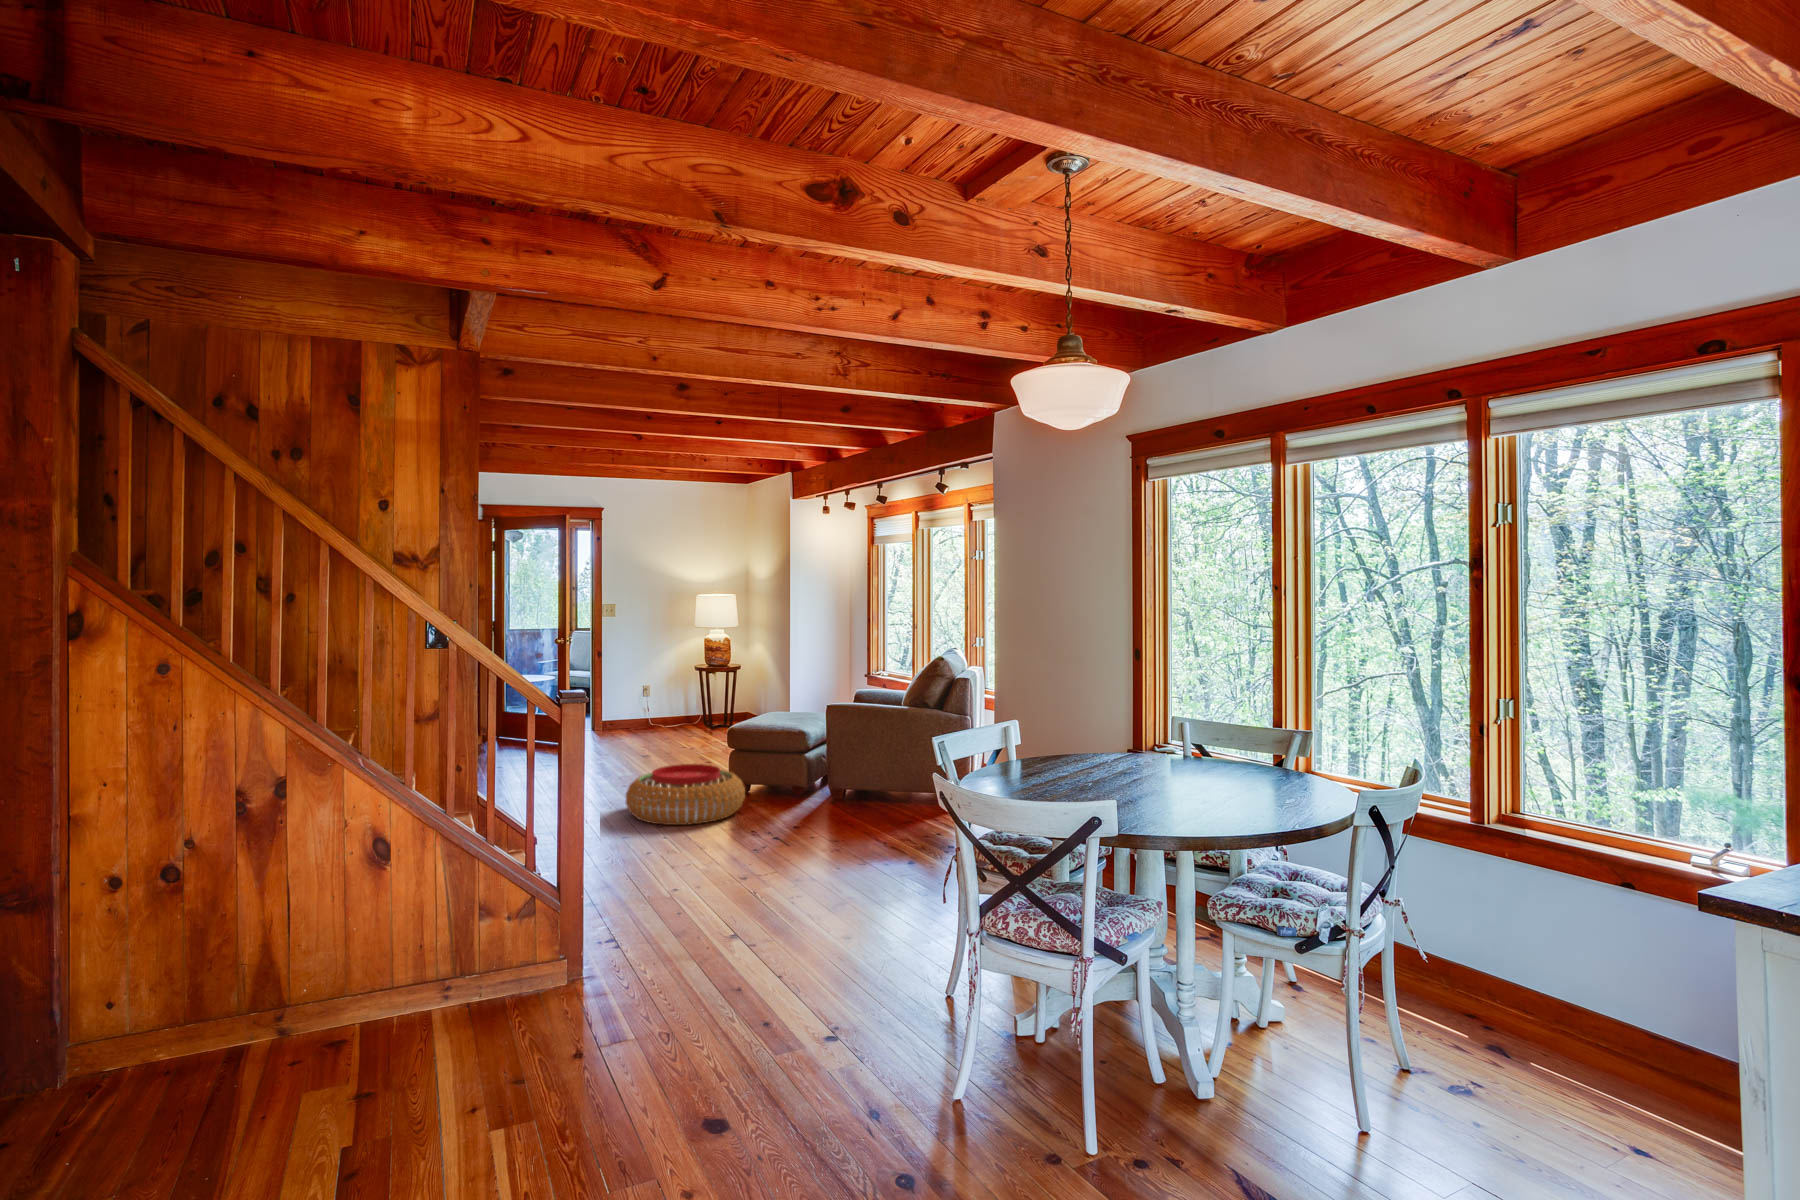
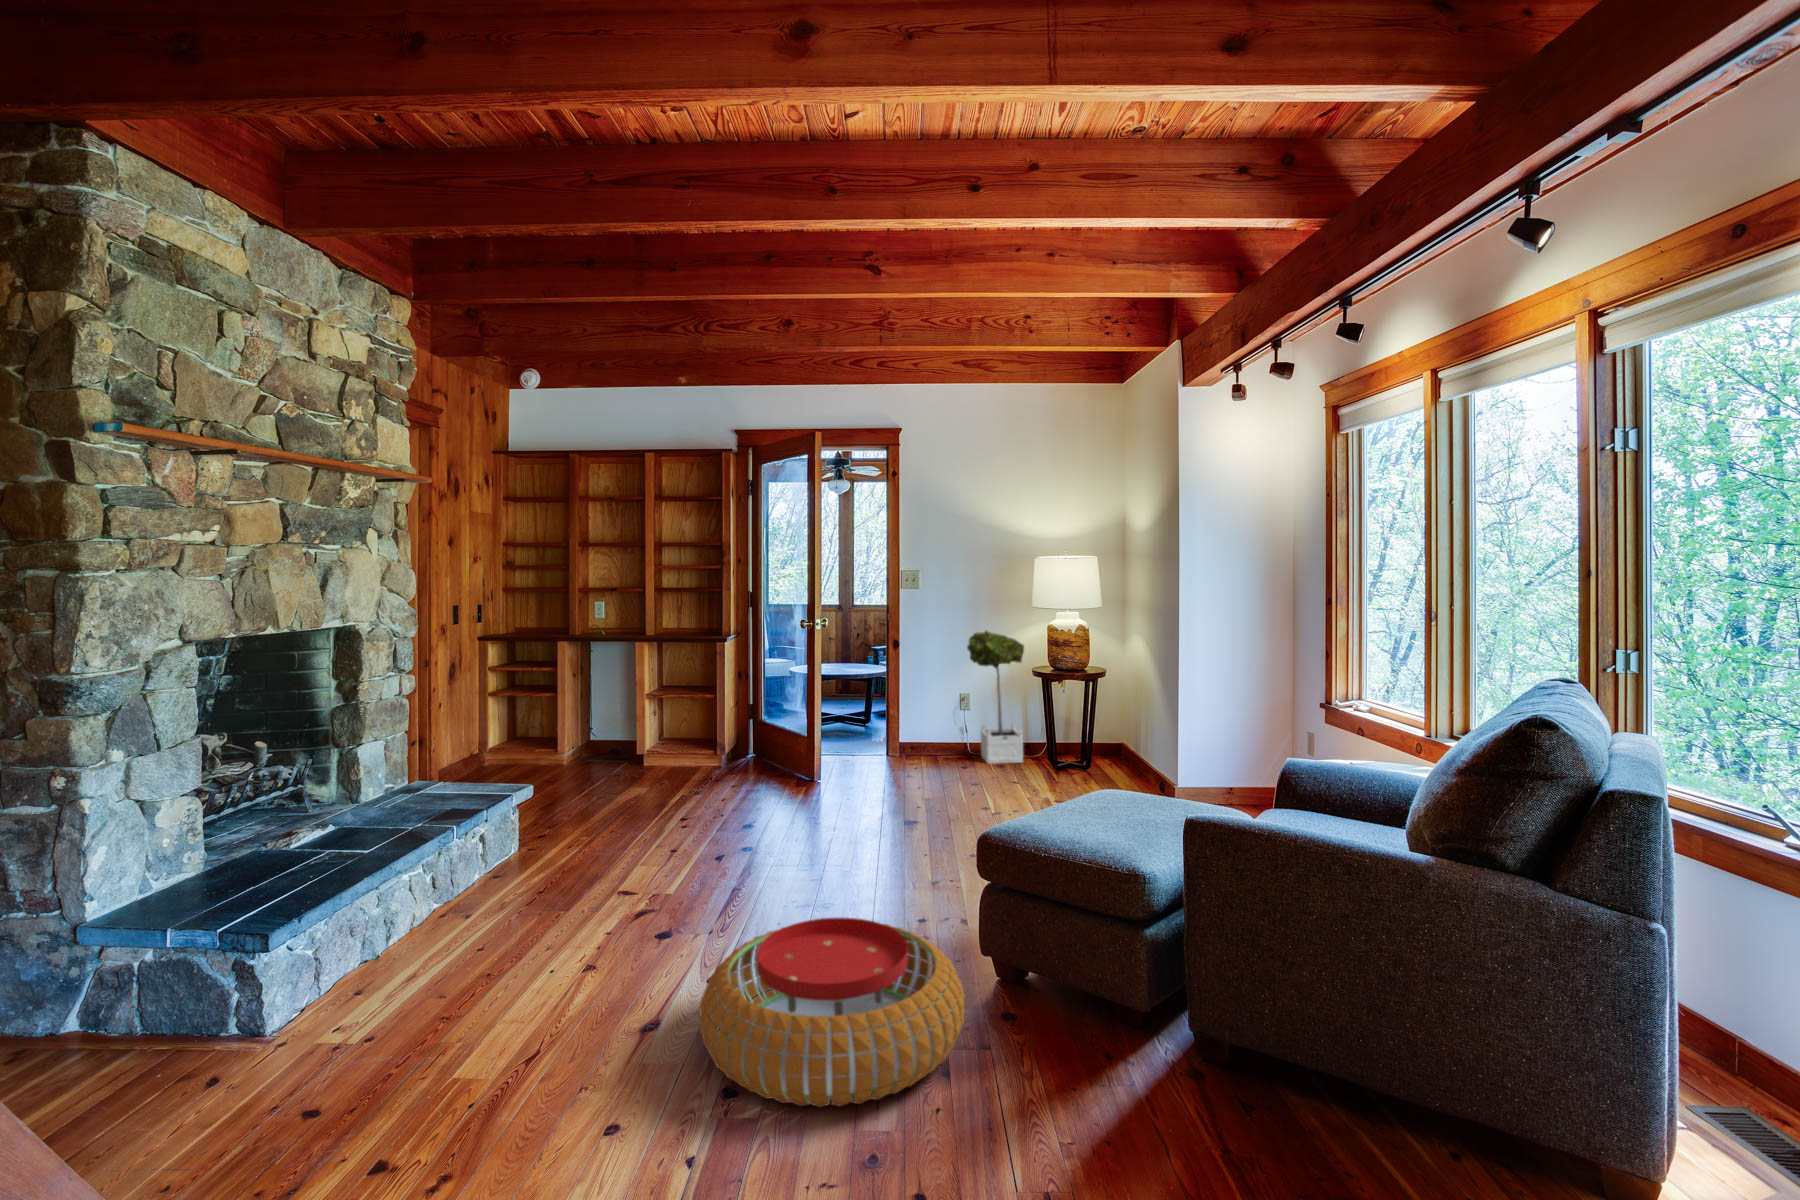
potted tree: none [651,641,690,730] -> present [967,631,1024,764]

